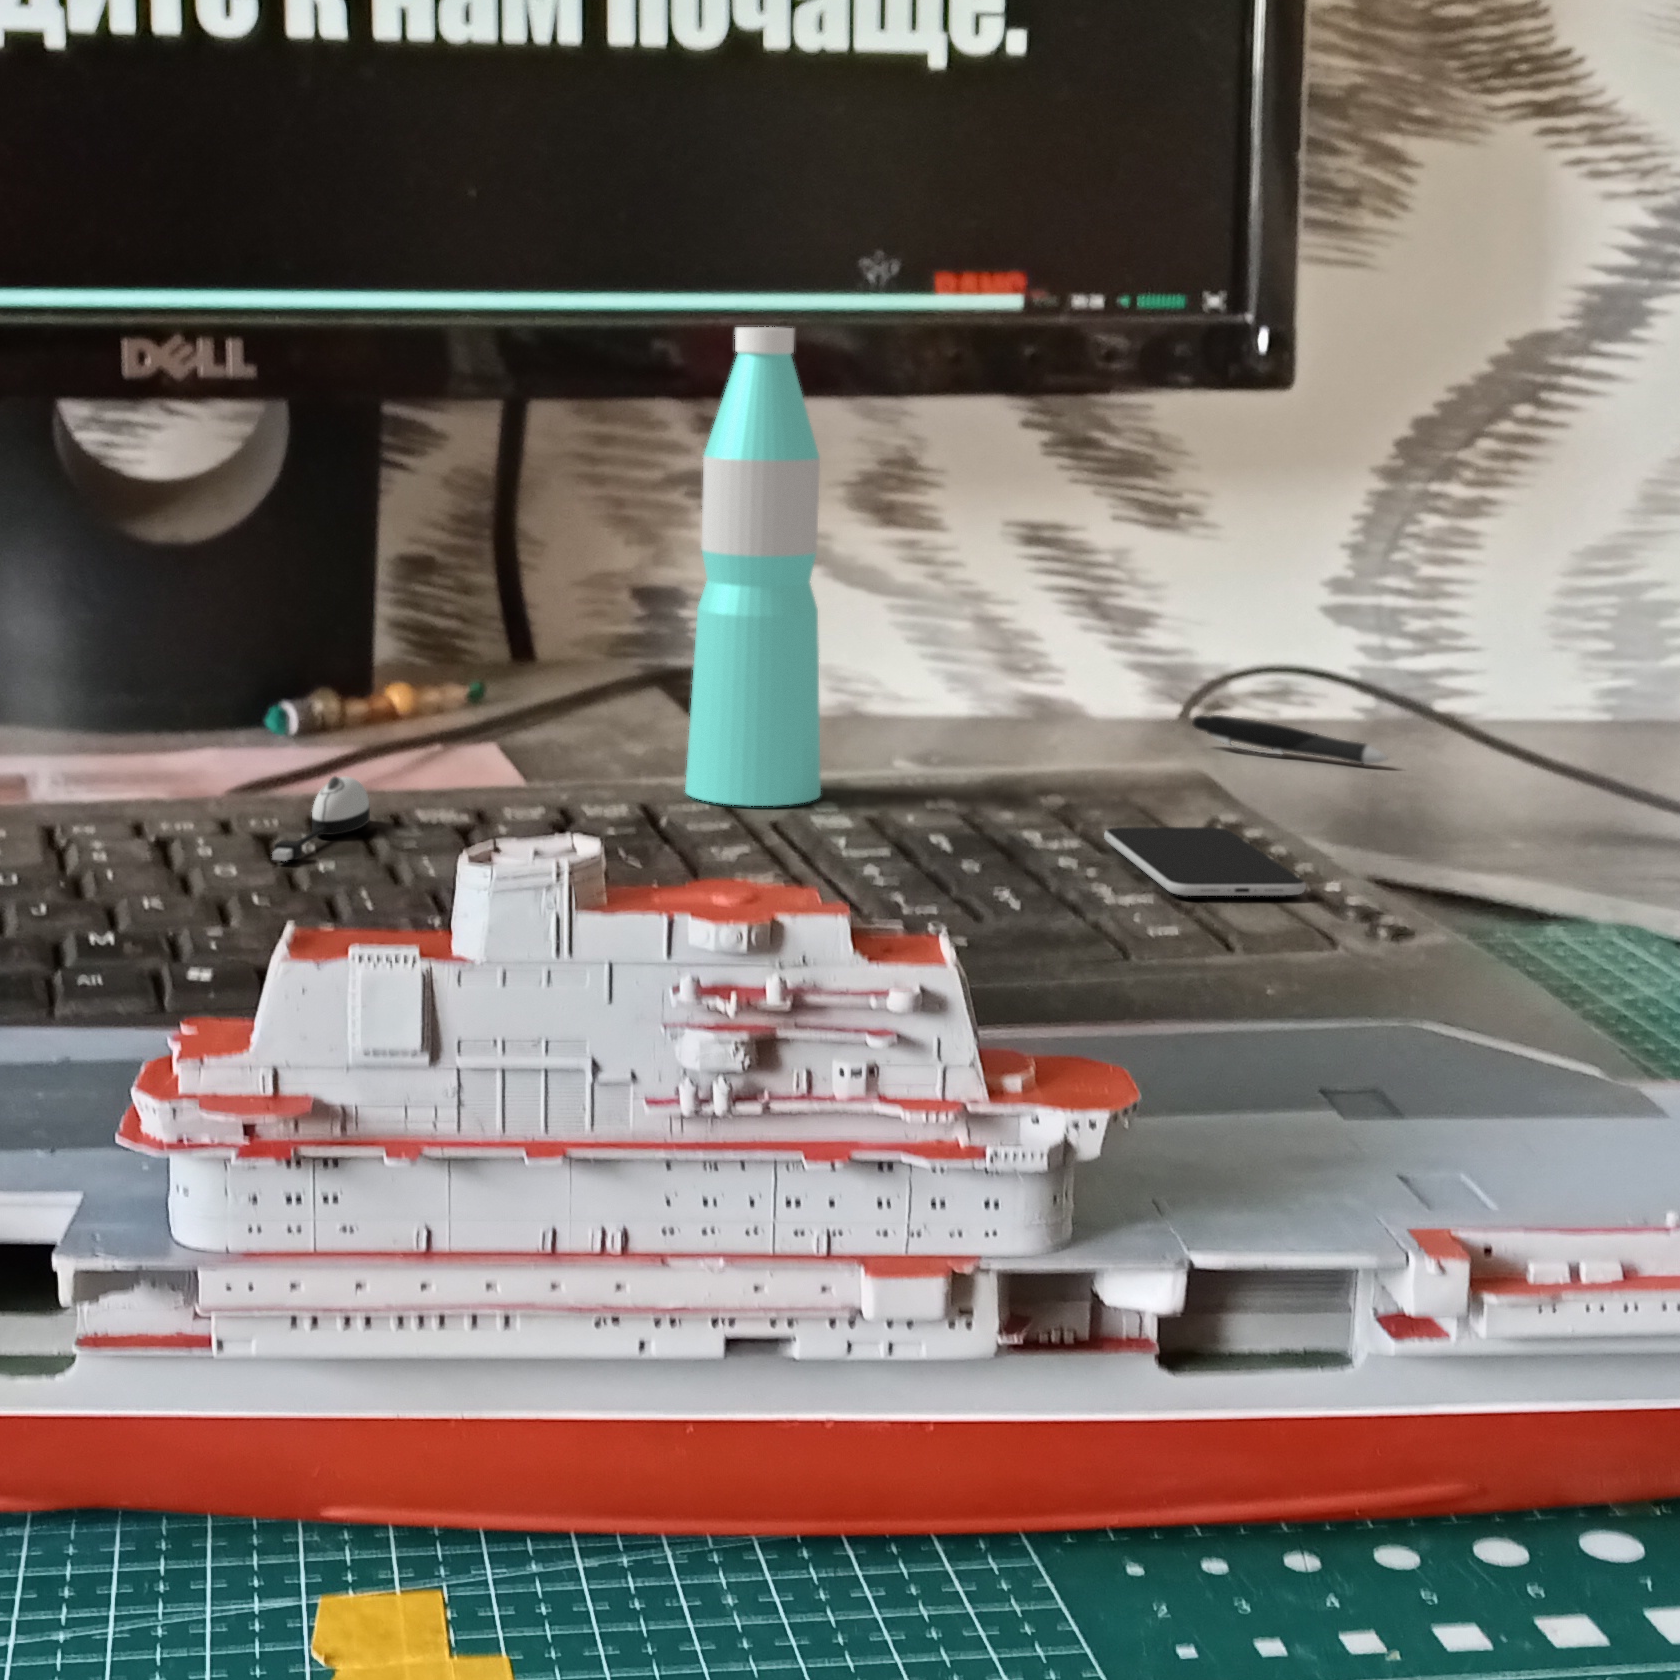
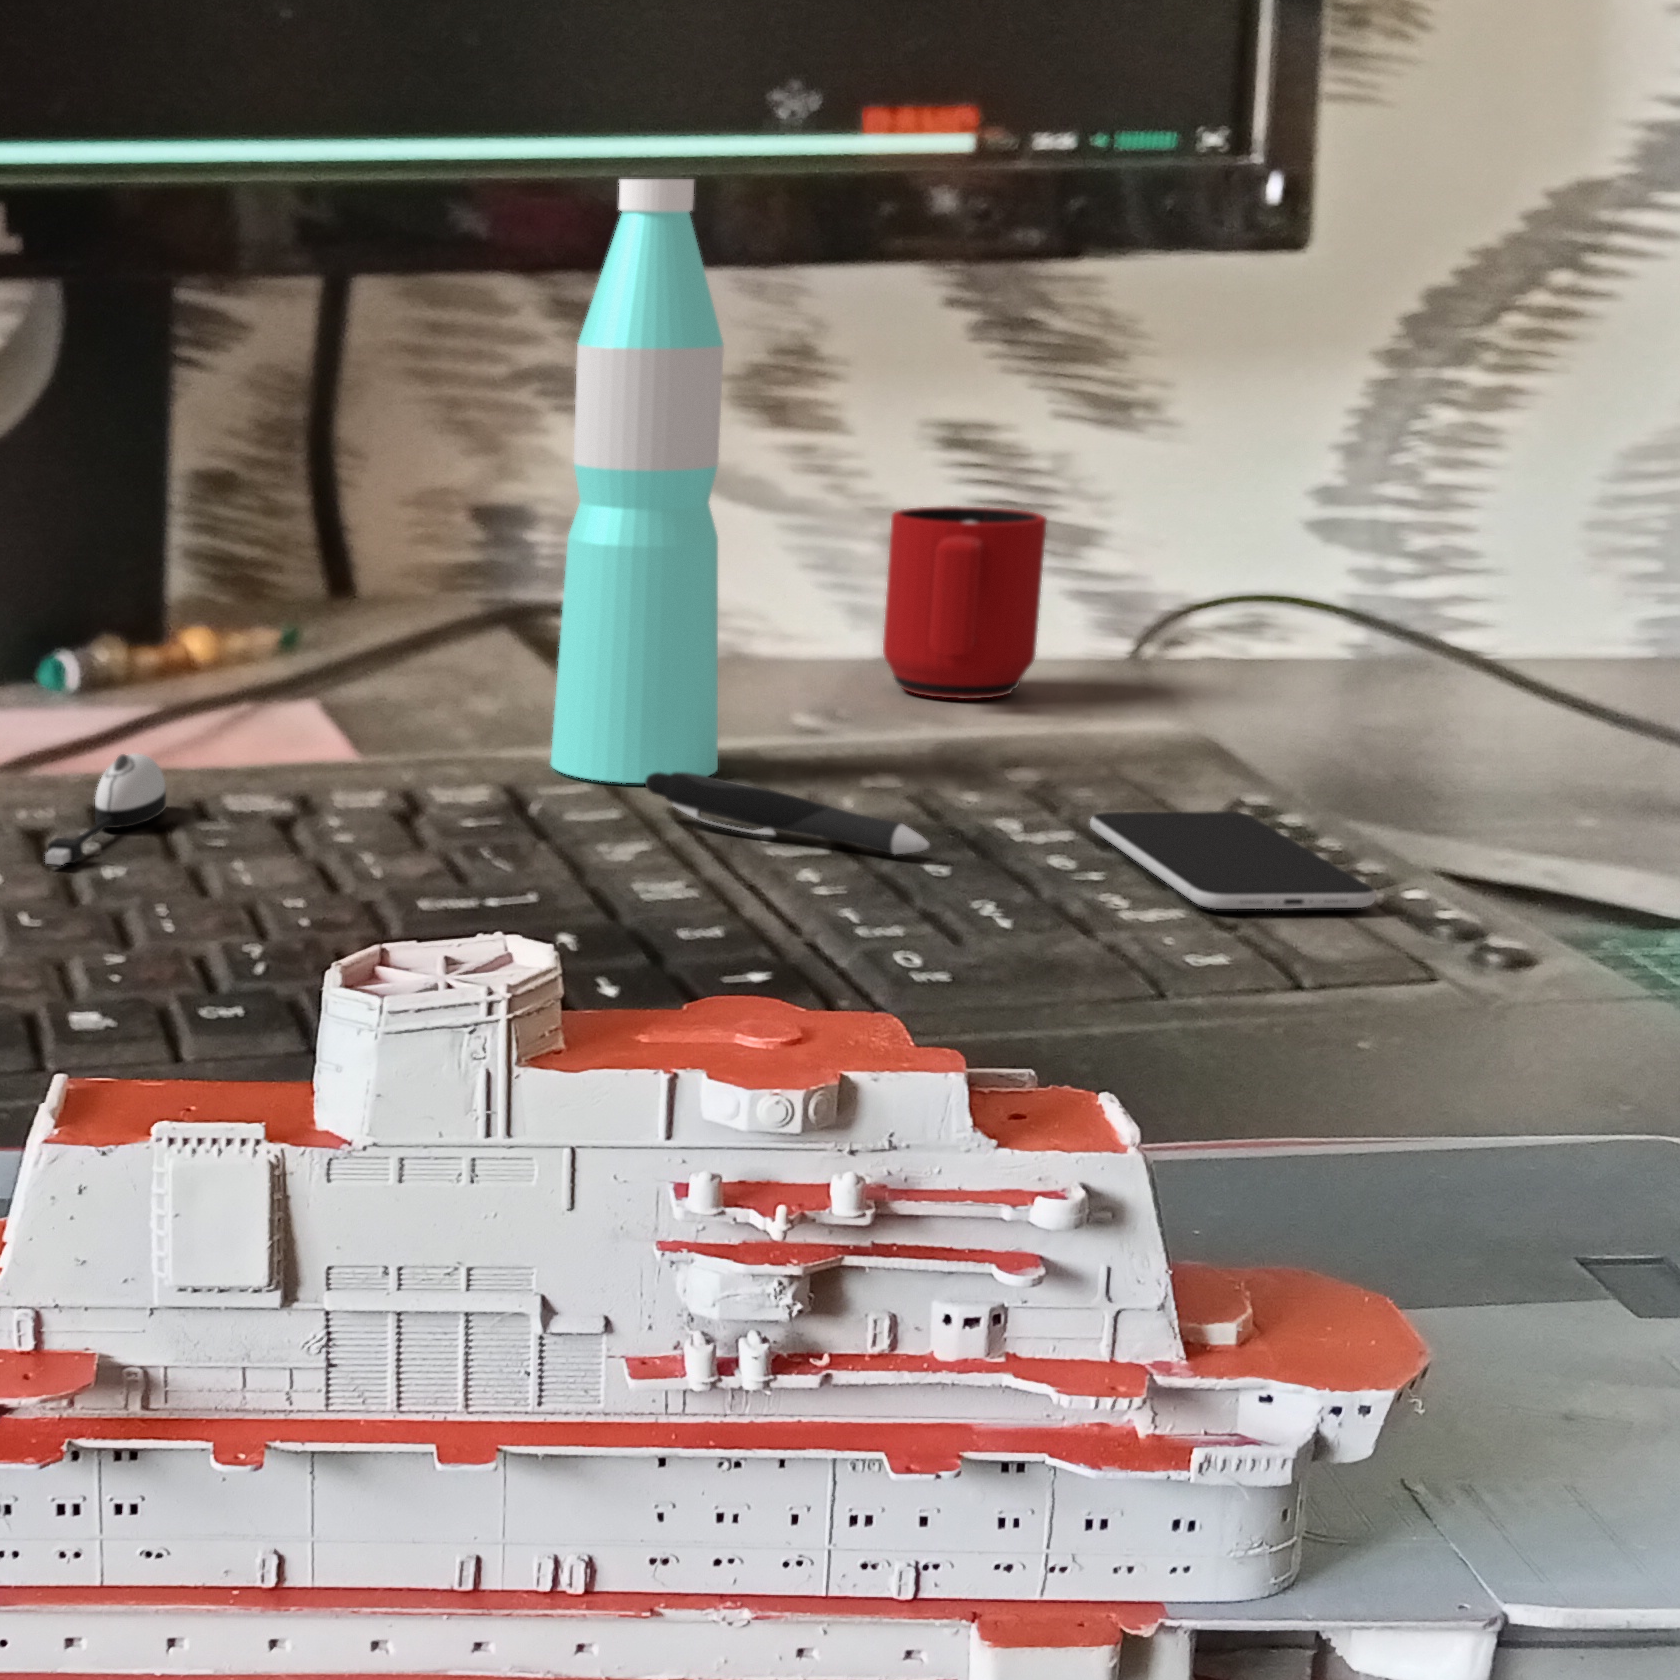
mug: none [968,588,1098,745] -> present [883,506,1047,699]
pen: present [1192,715,1387,764] -> present [645,772,930,854]

